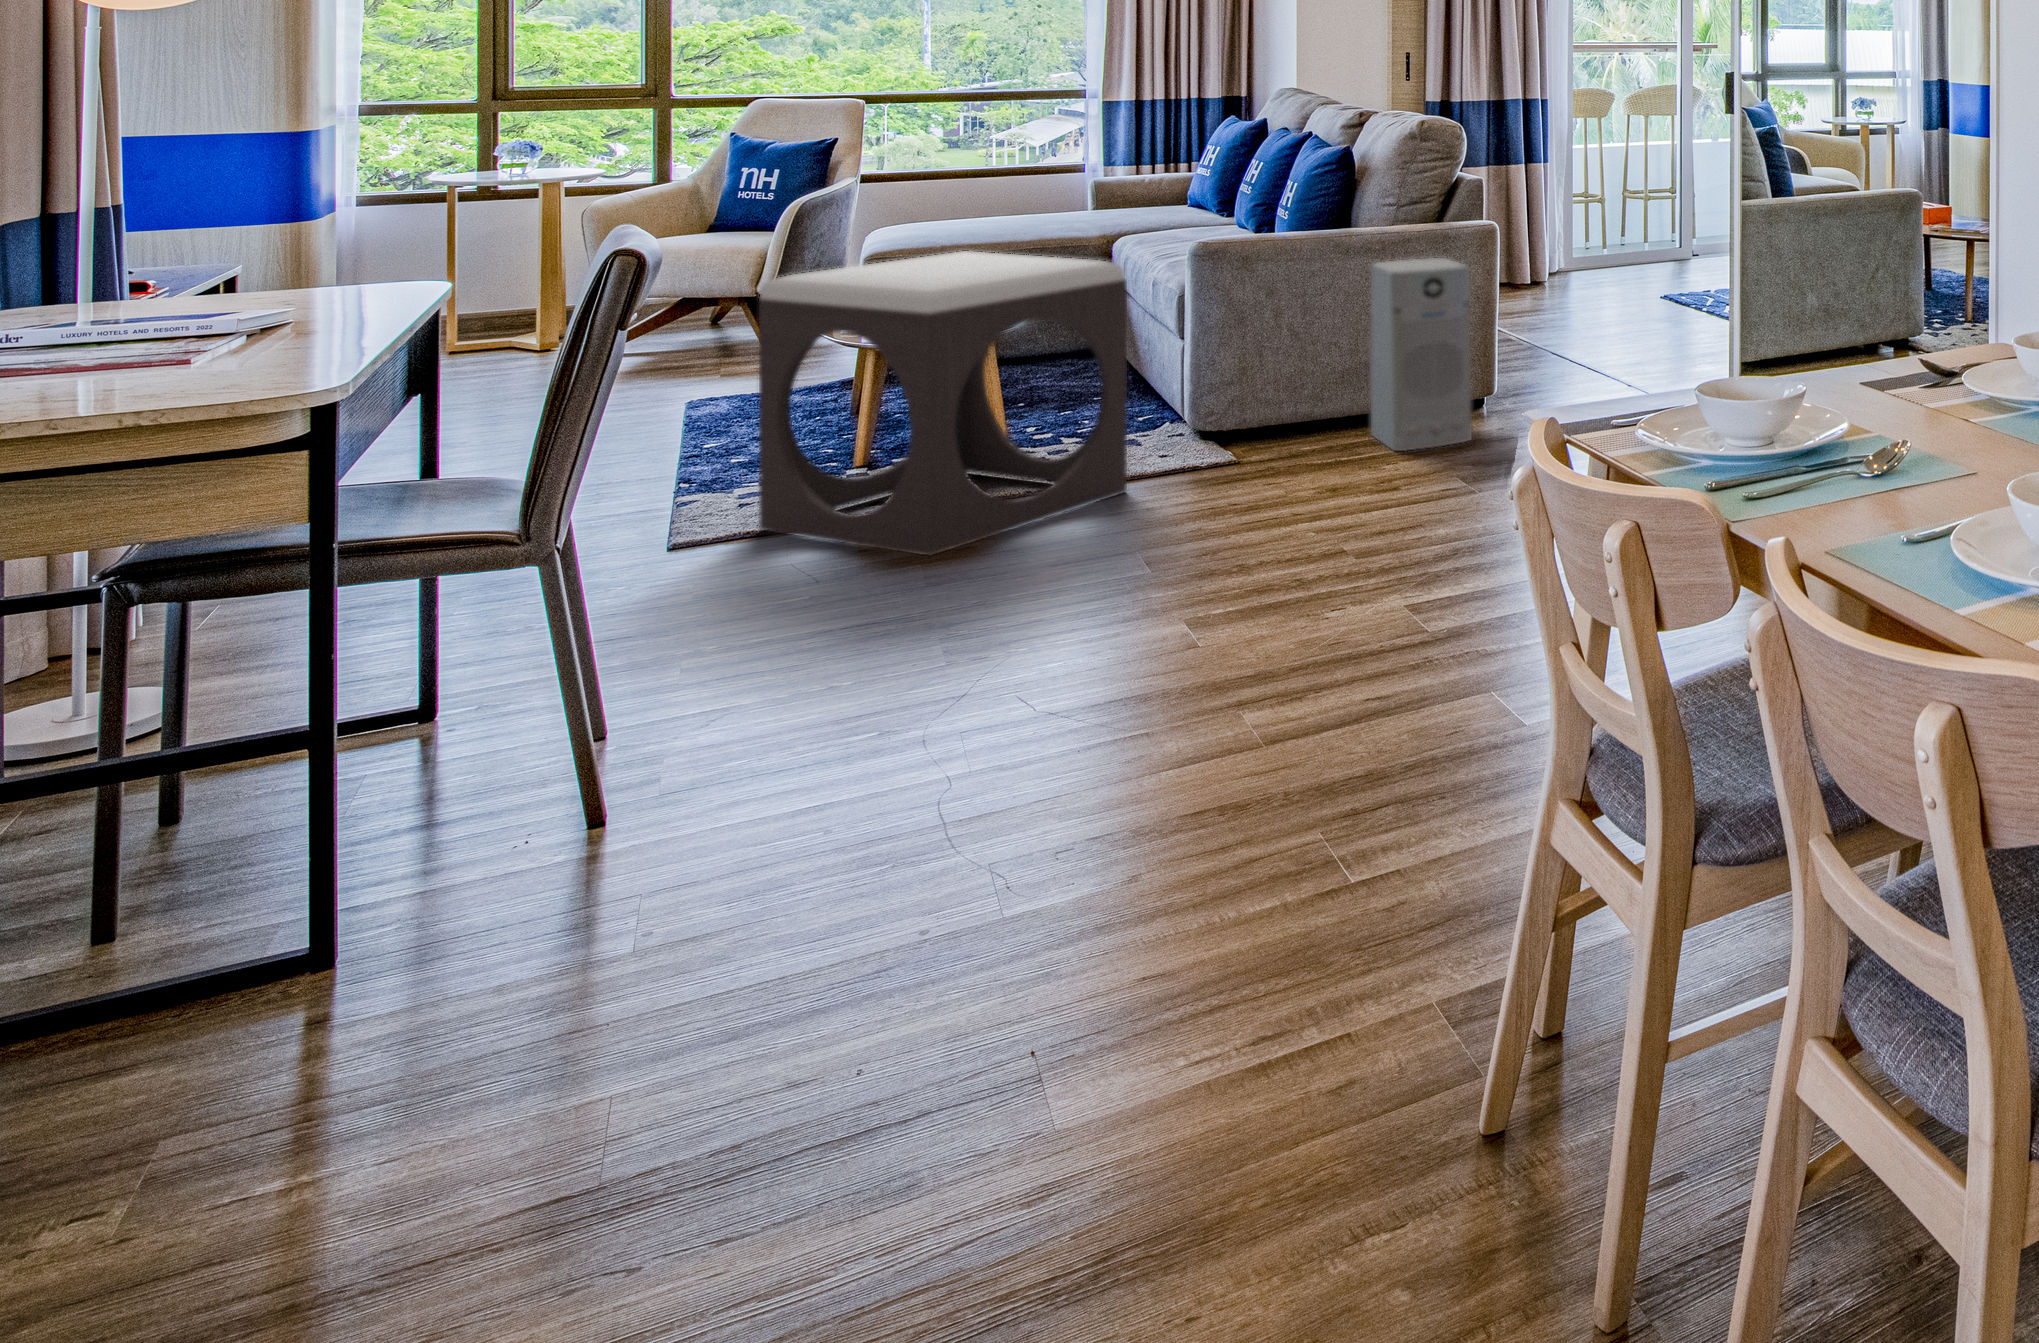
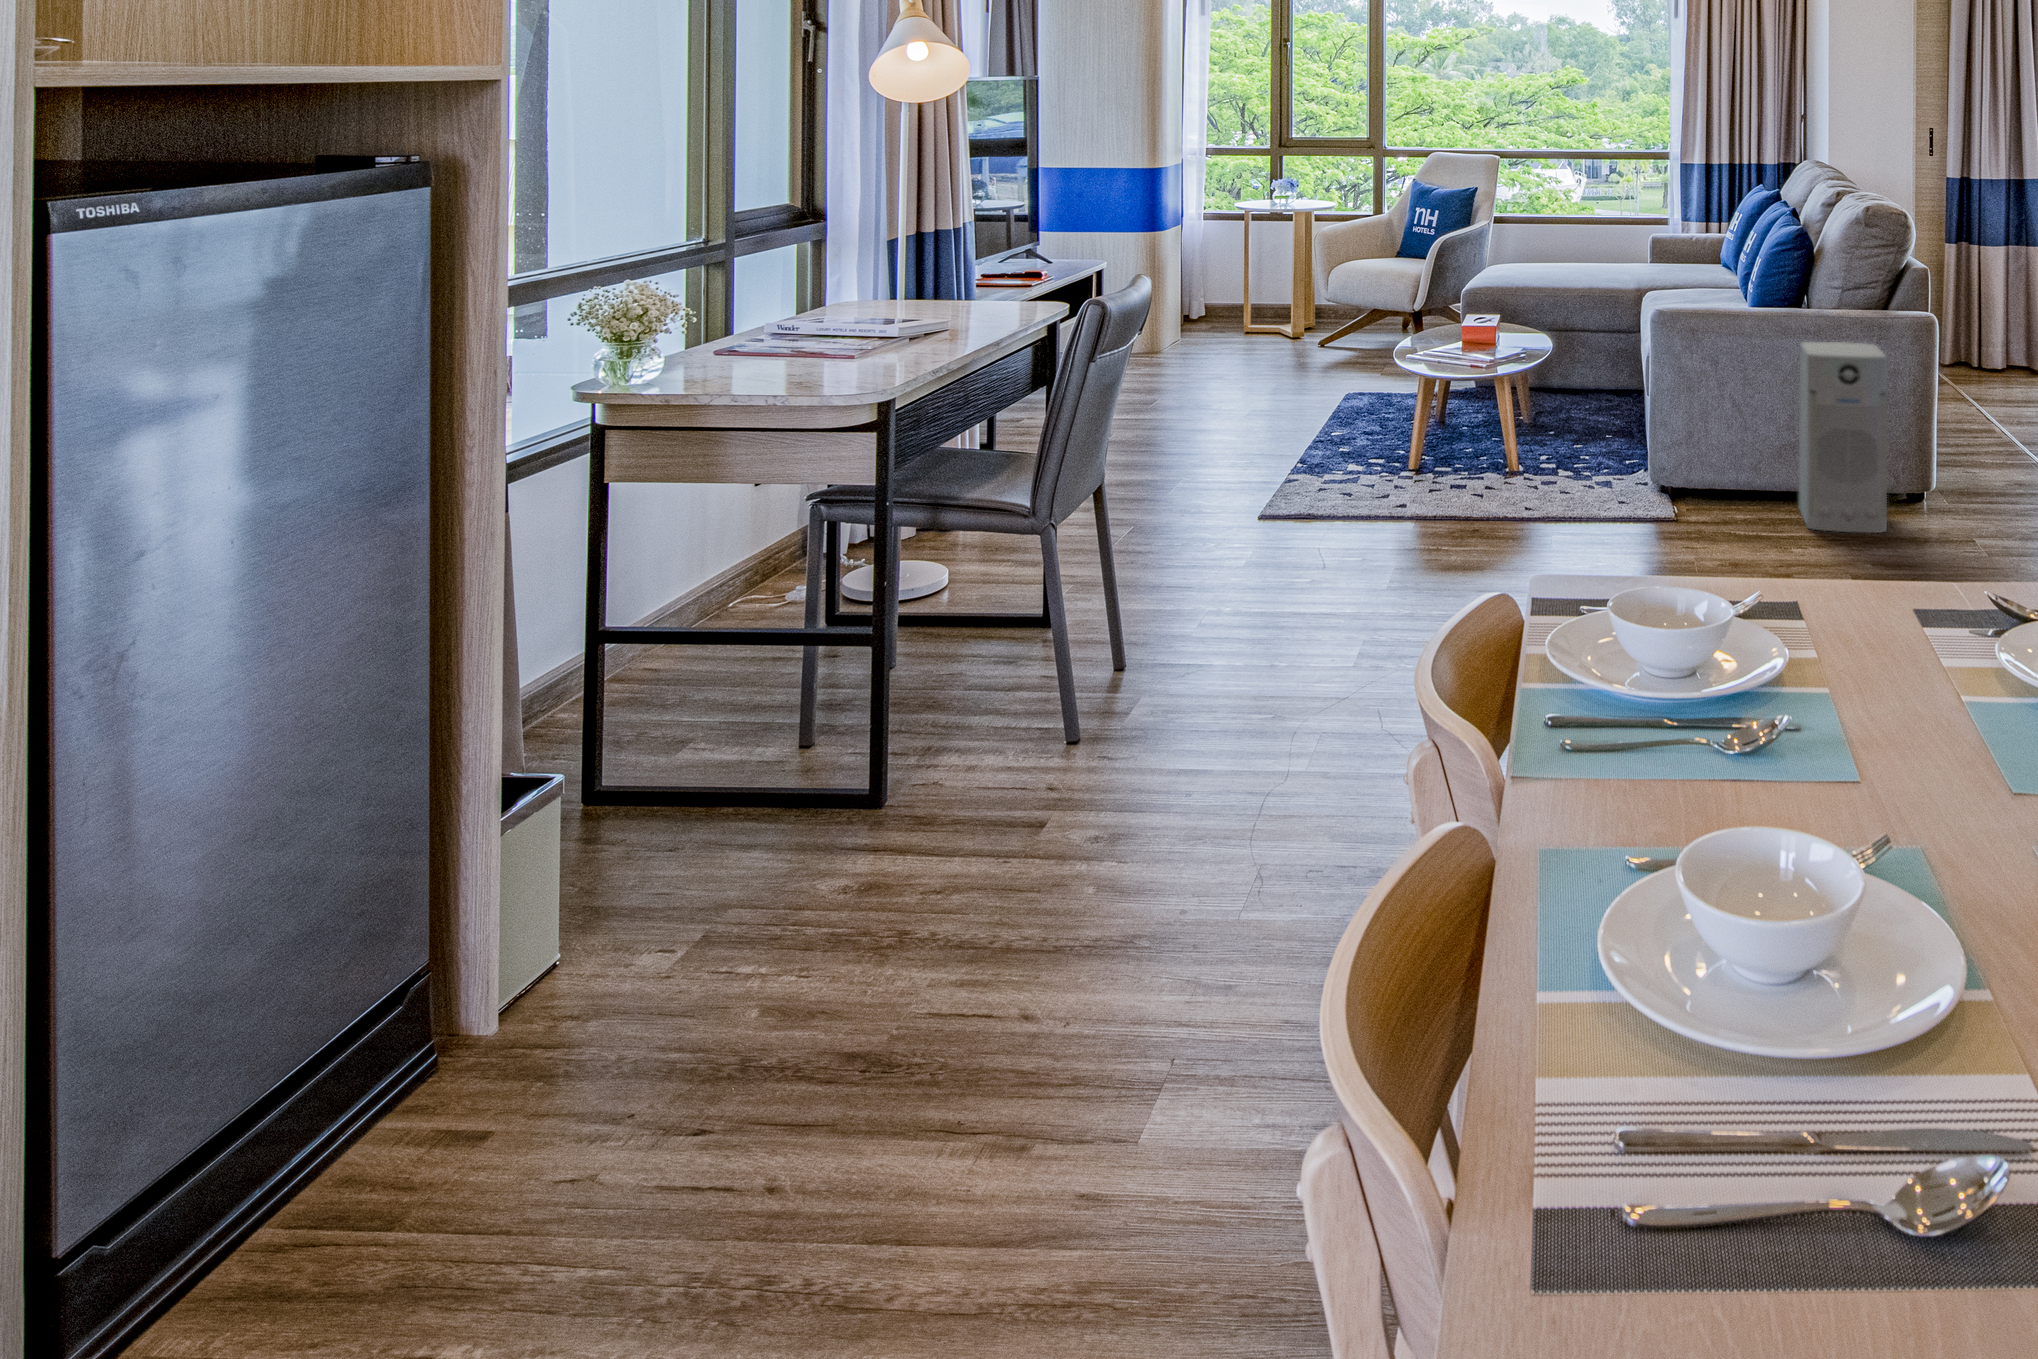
footstool: present [759,251,1127,556] -> none [1323,297,1572,547]

